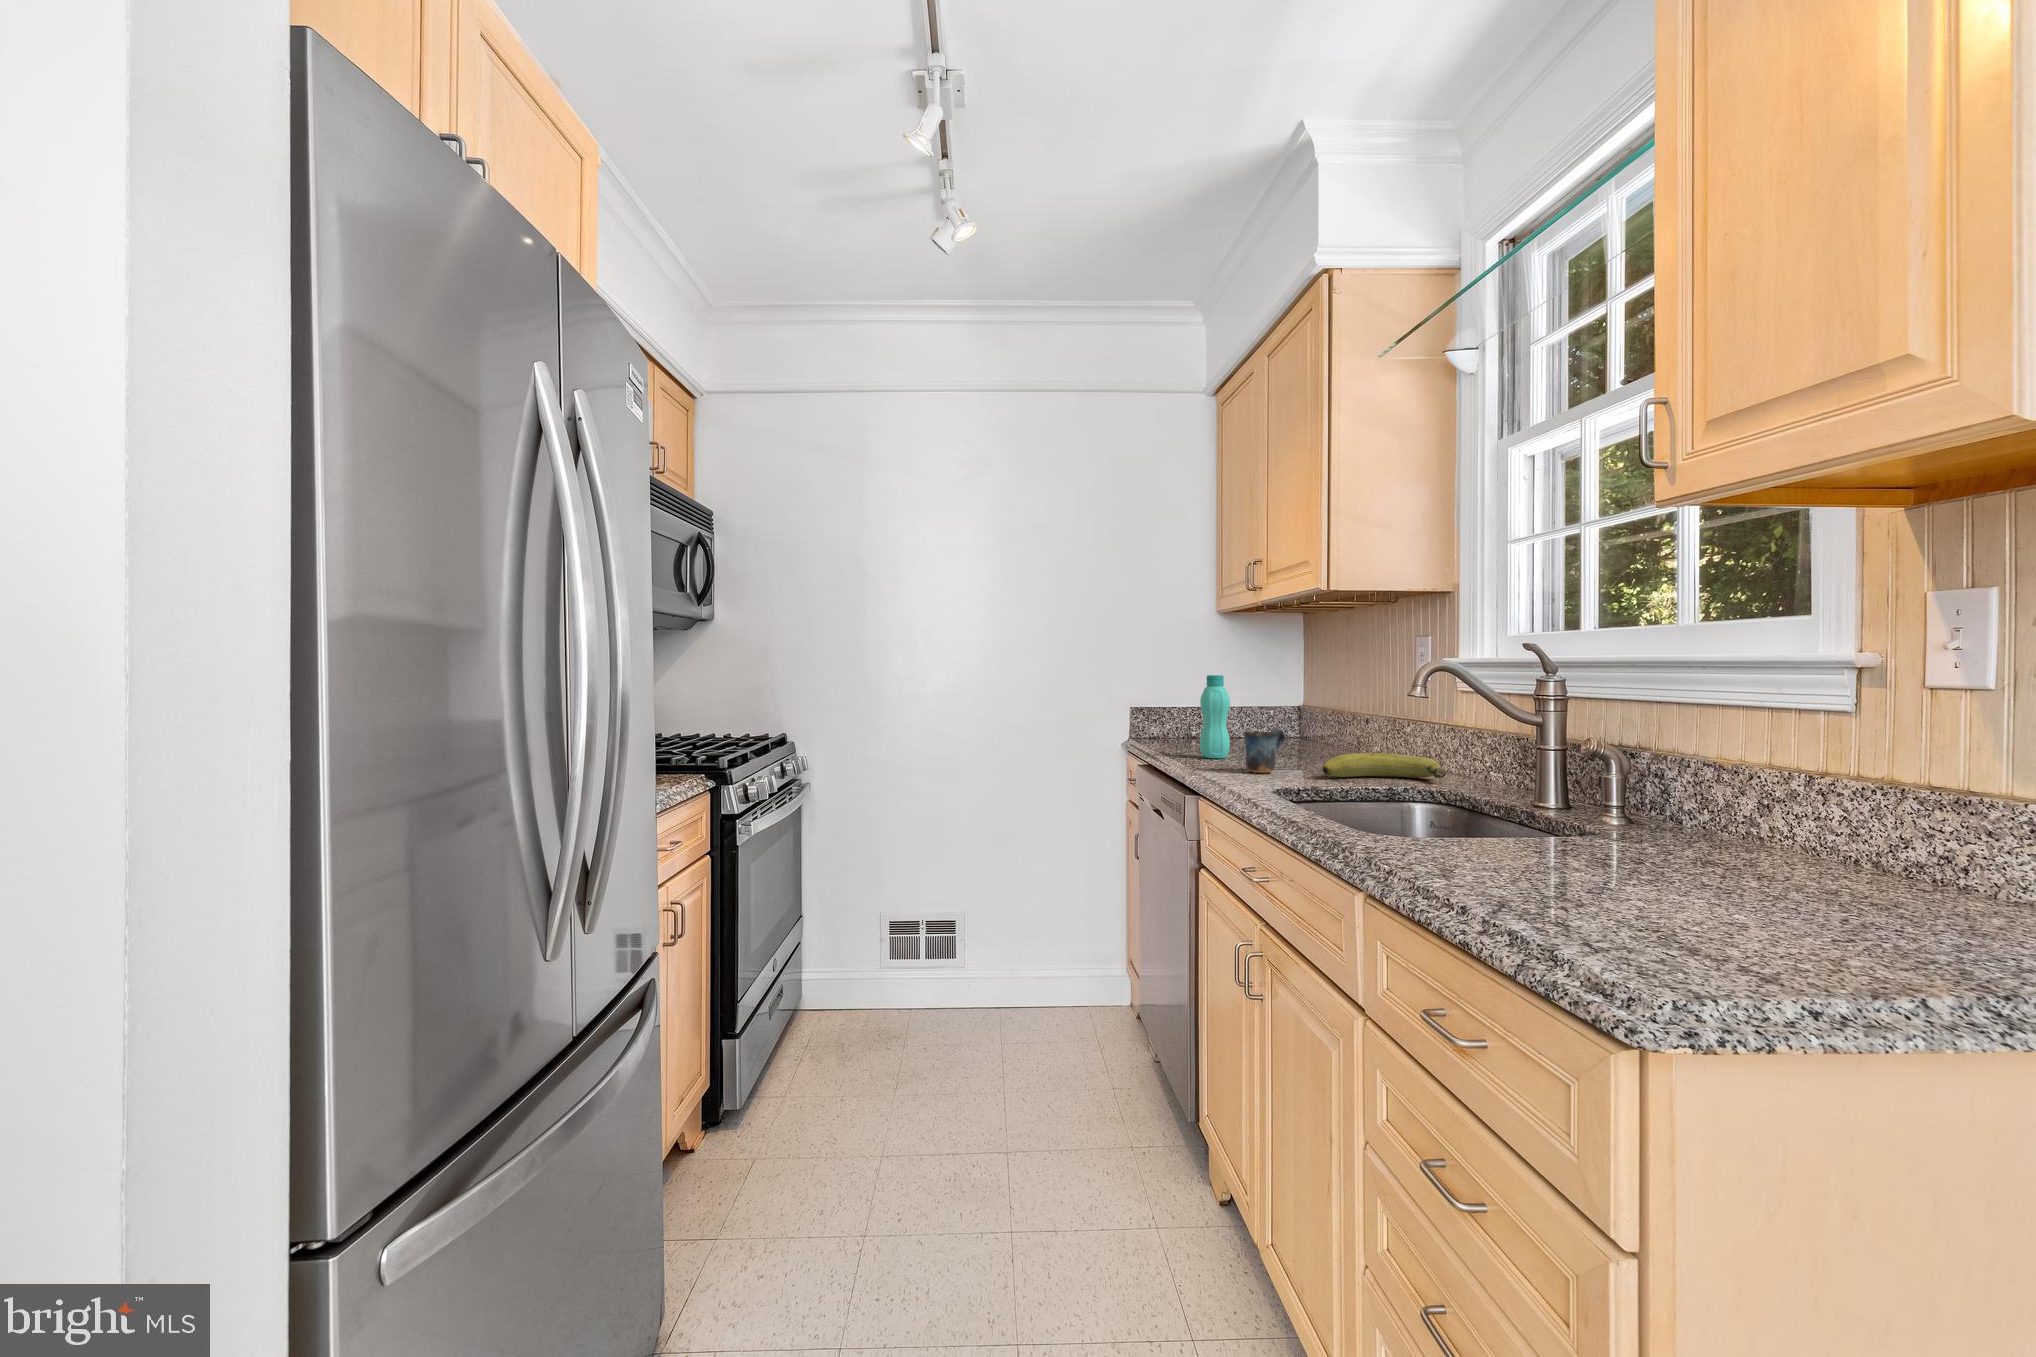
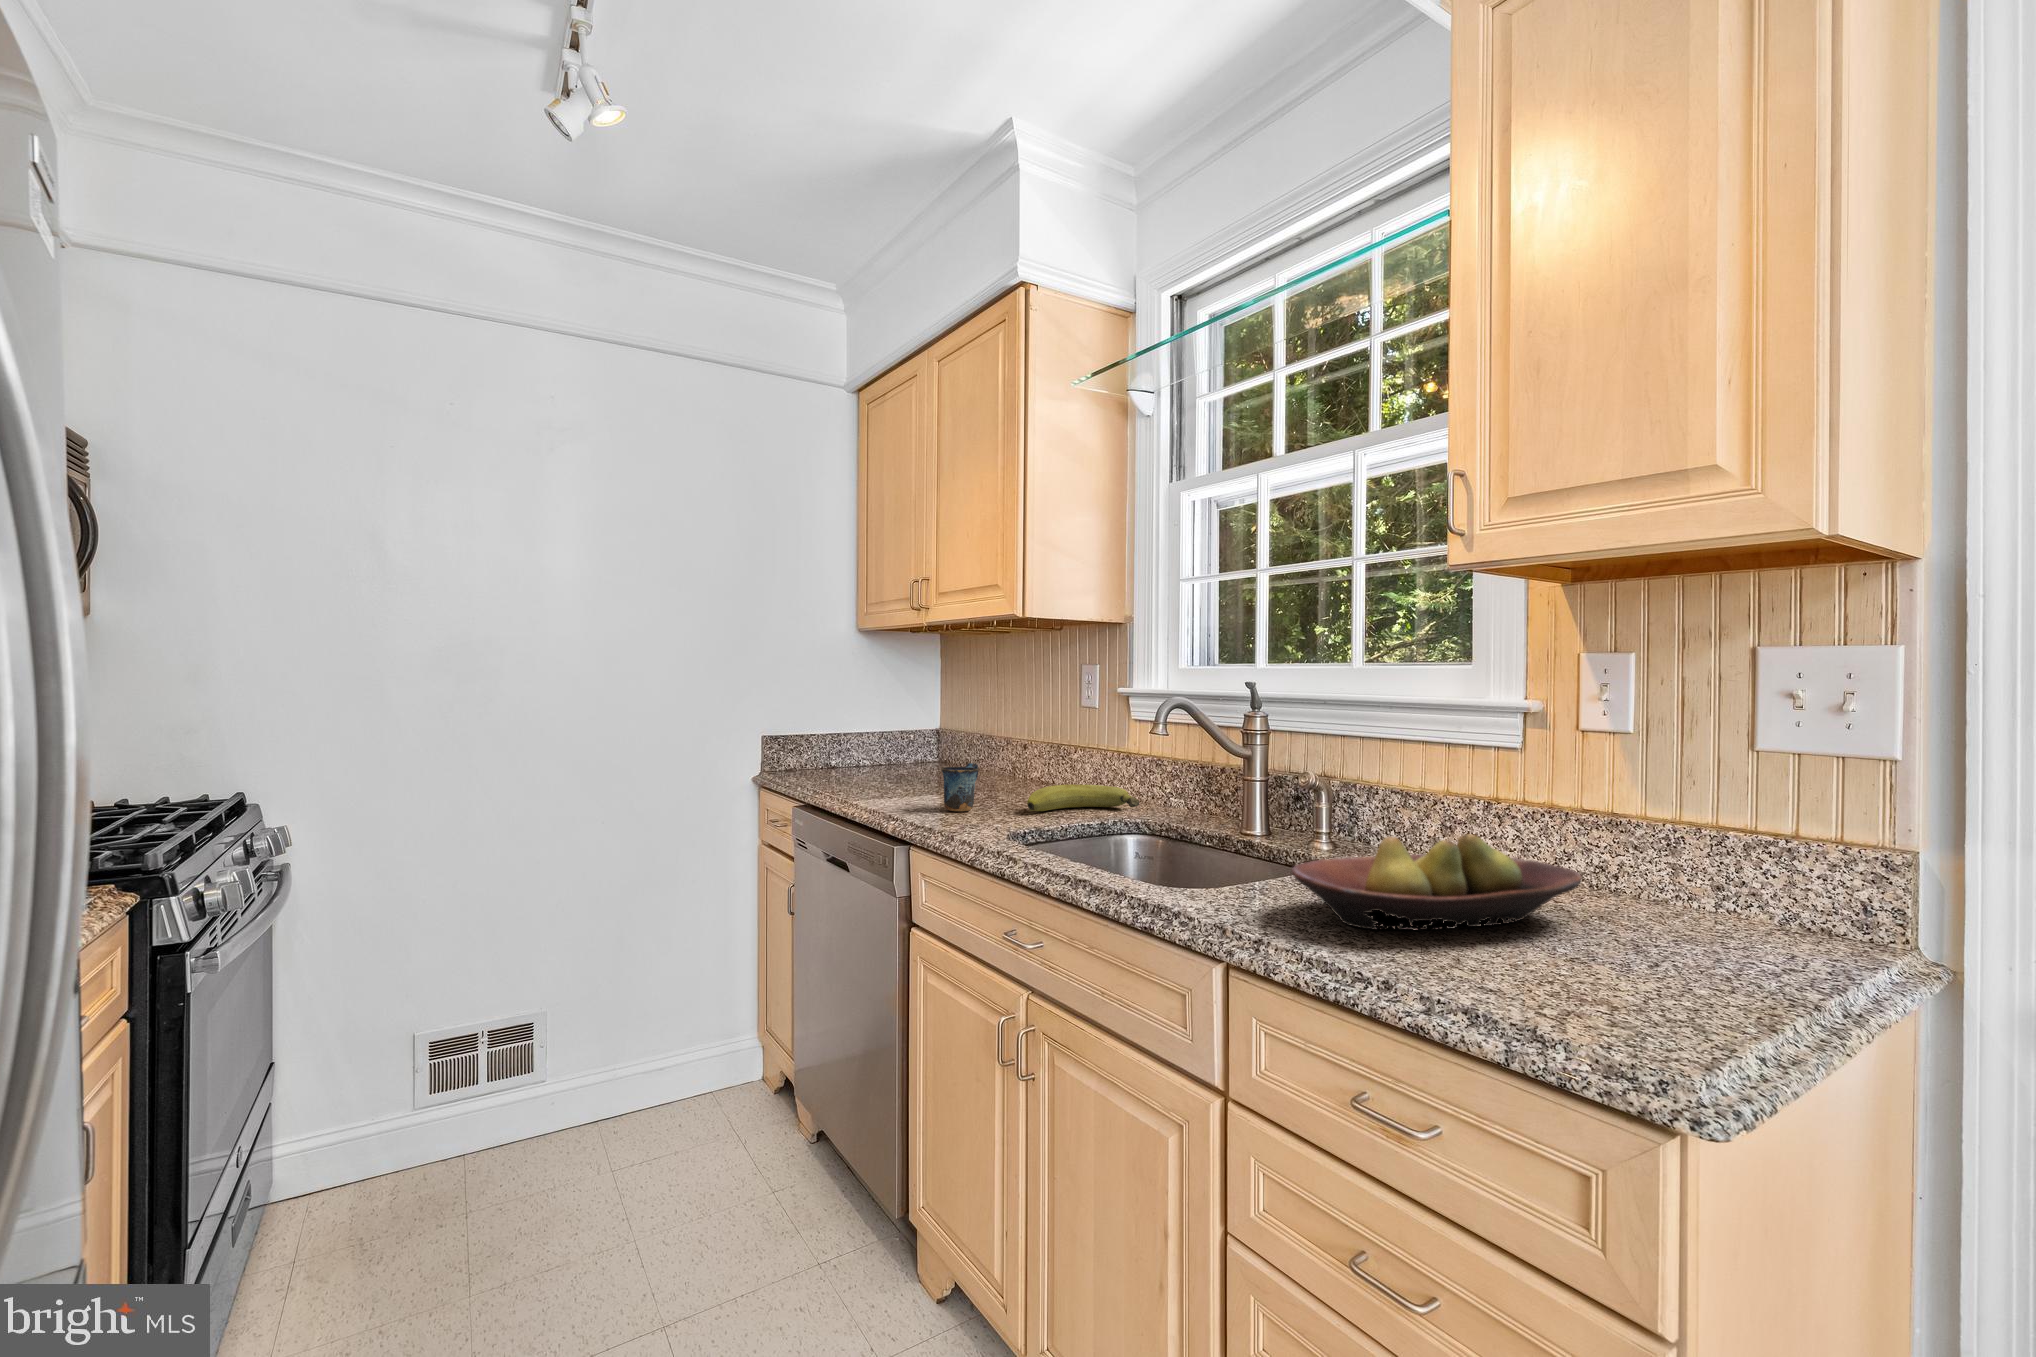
bottle: present [1200,675,1230,758] -> none [873,705,906,794]
fruit bowl: none [1459,790,1841,896] -> present [1291,834,1582,930]

